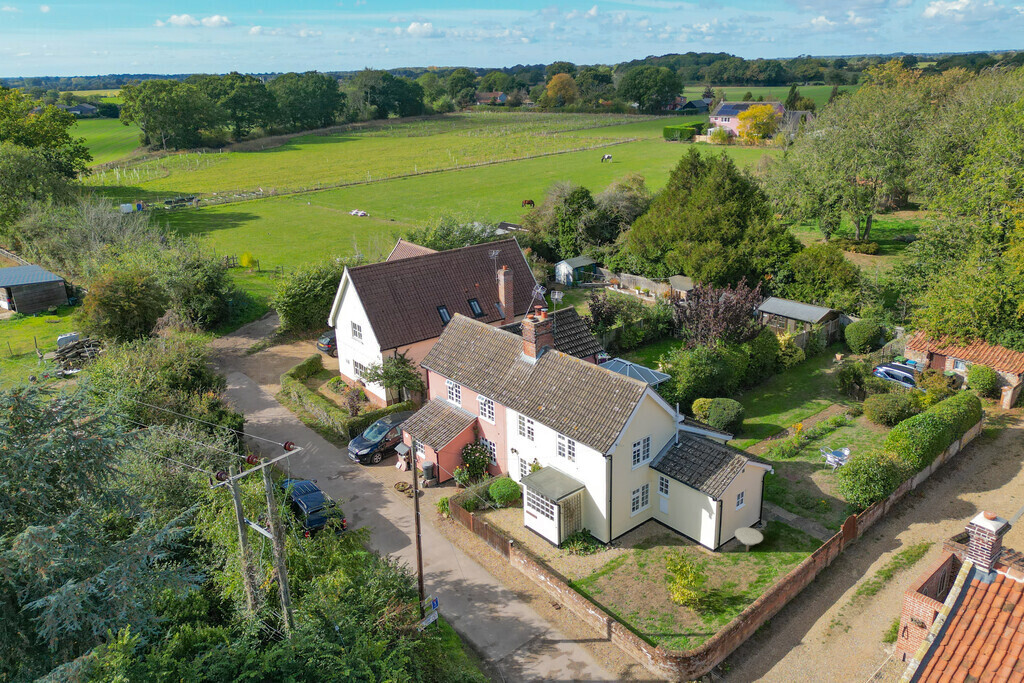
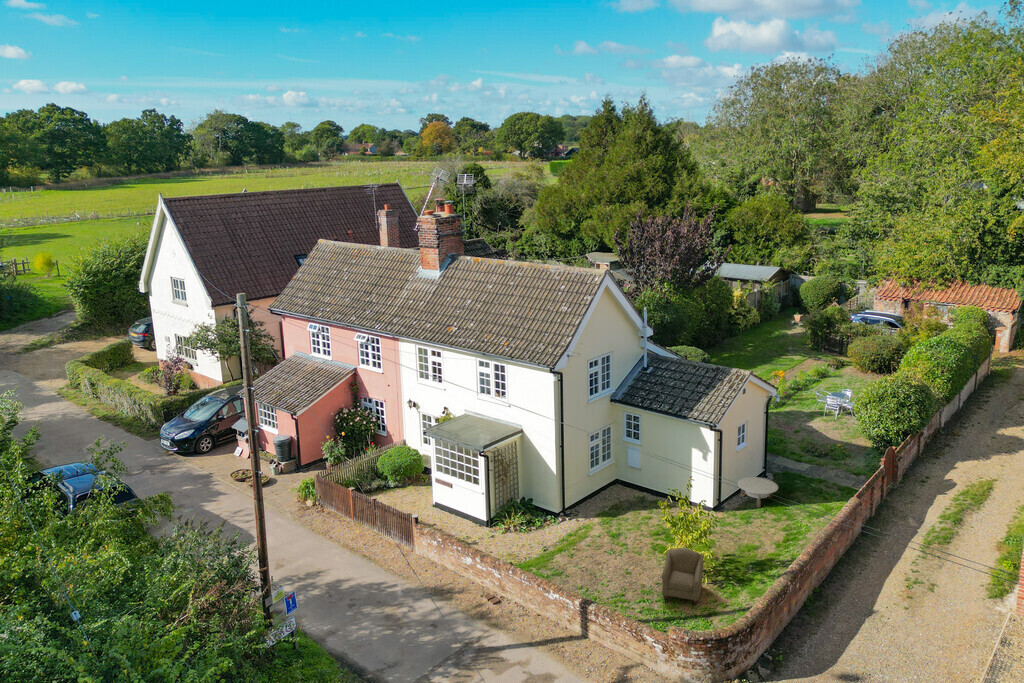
chair: none [662,587,692,626] -> present [662,548,704,605]

